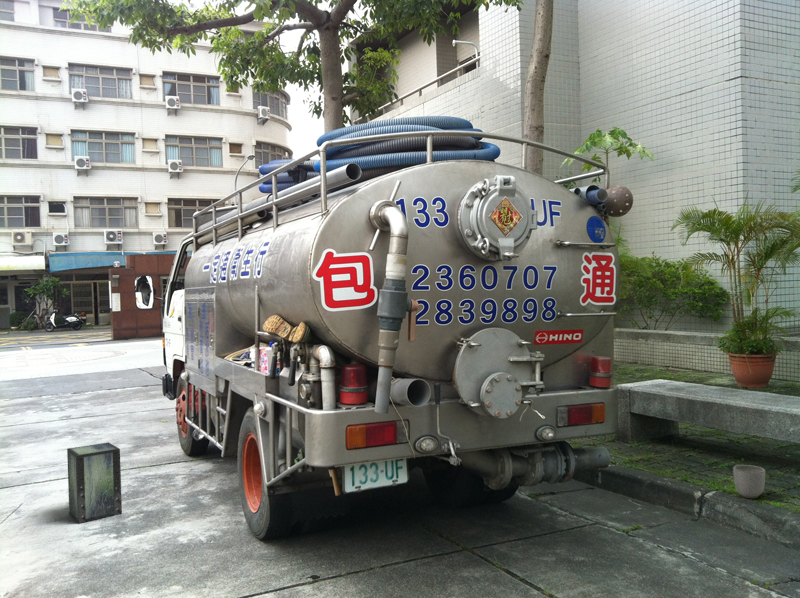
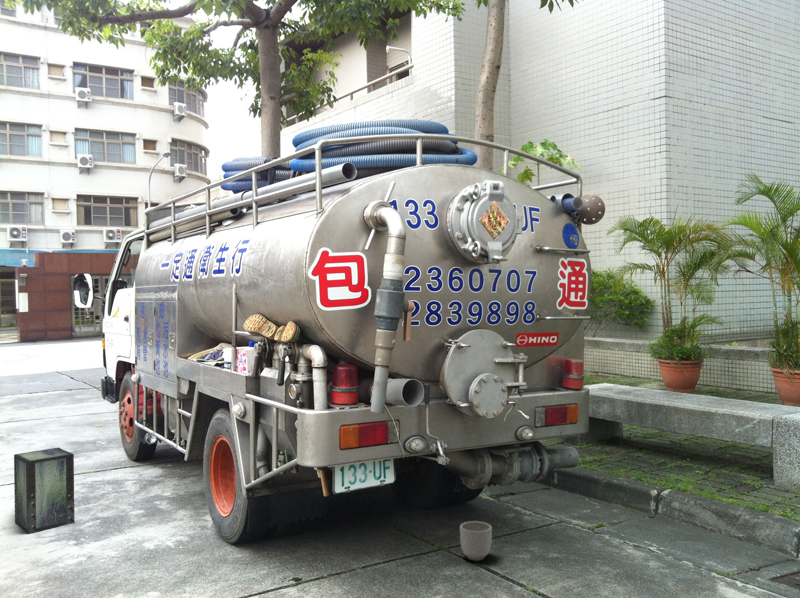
planter: present [733,465,765,498] -> present [460,521,492,561]

